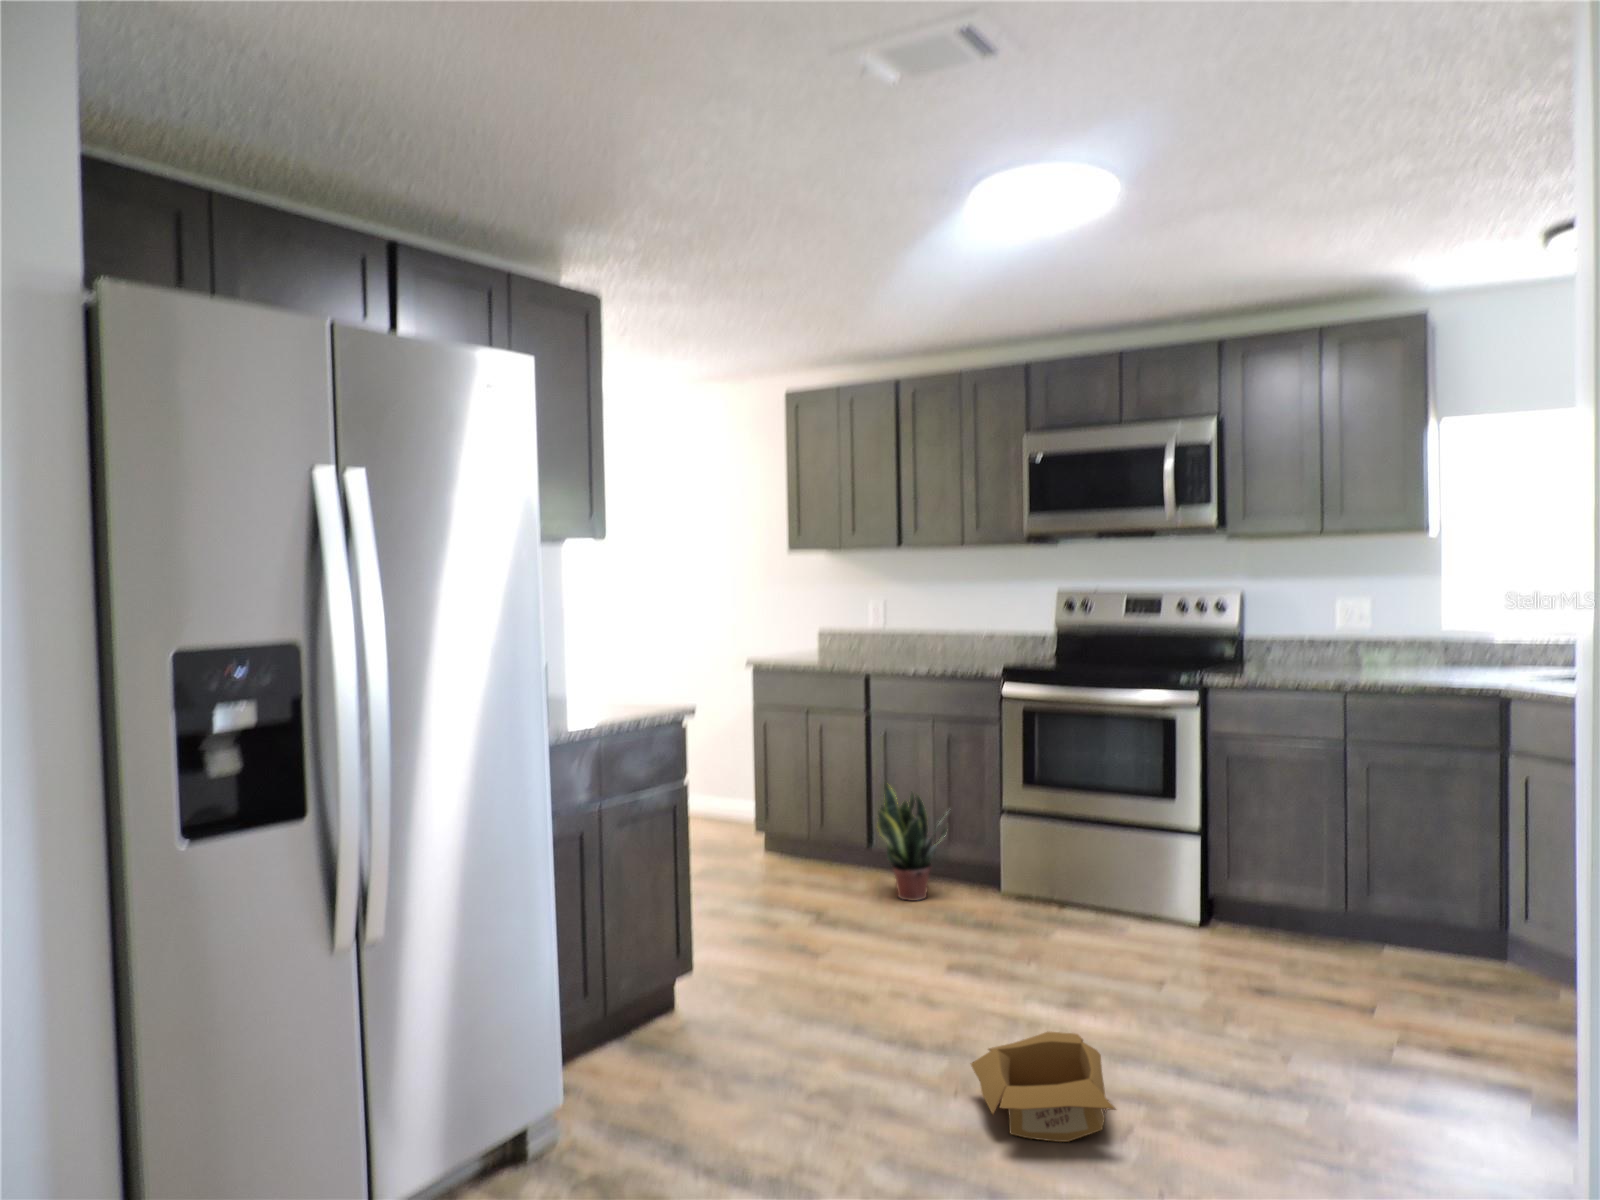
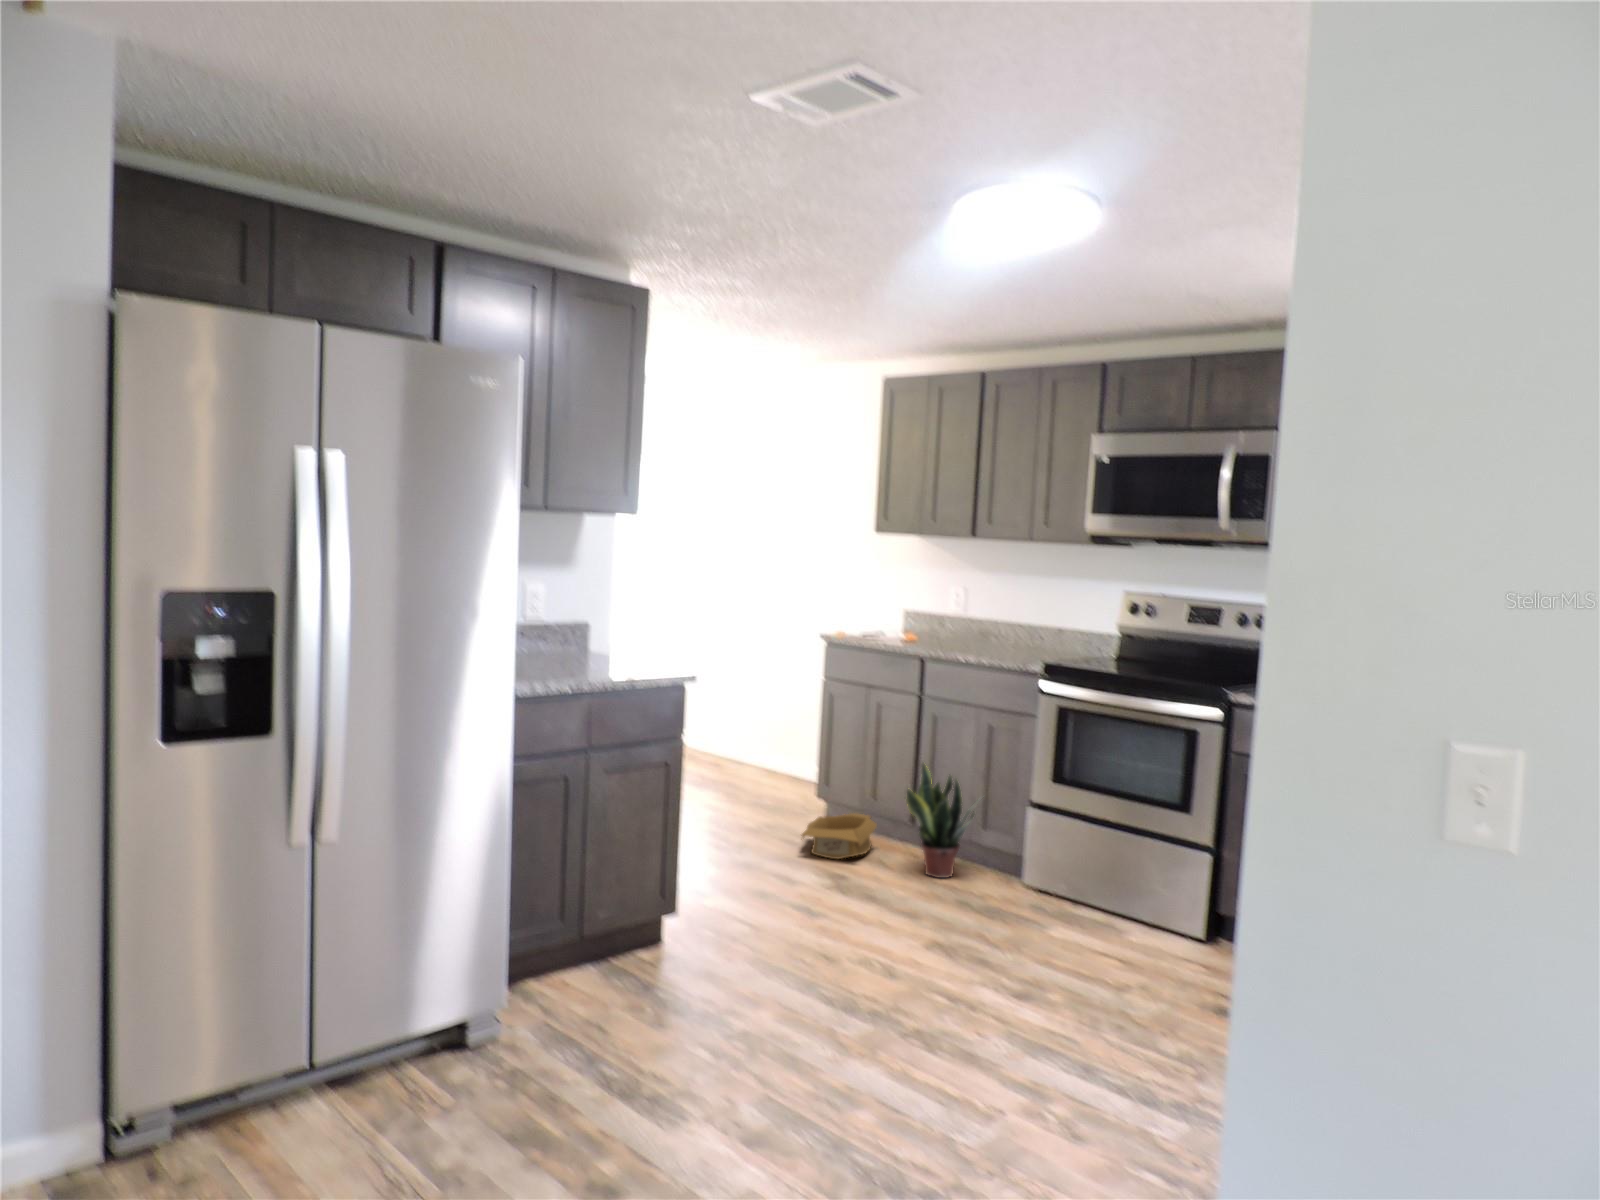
cardboard box: present [971,1032,1116,1142] -> present [801,813,877,859]

